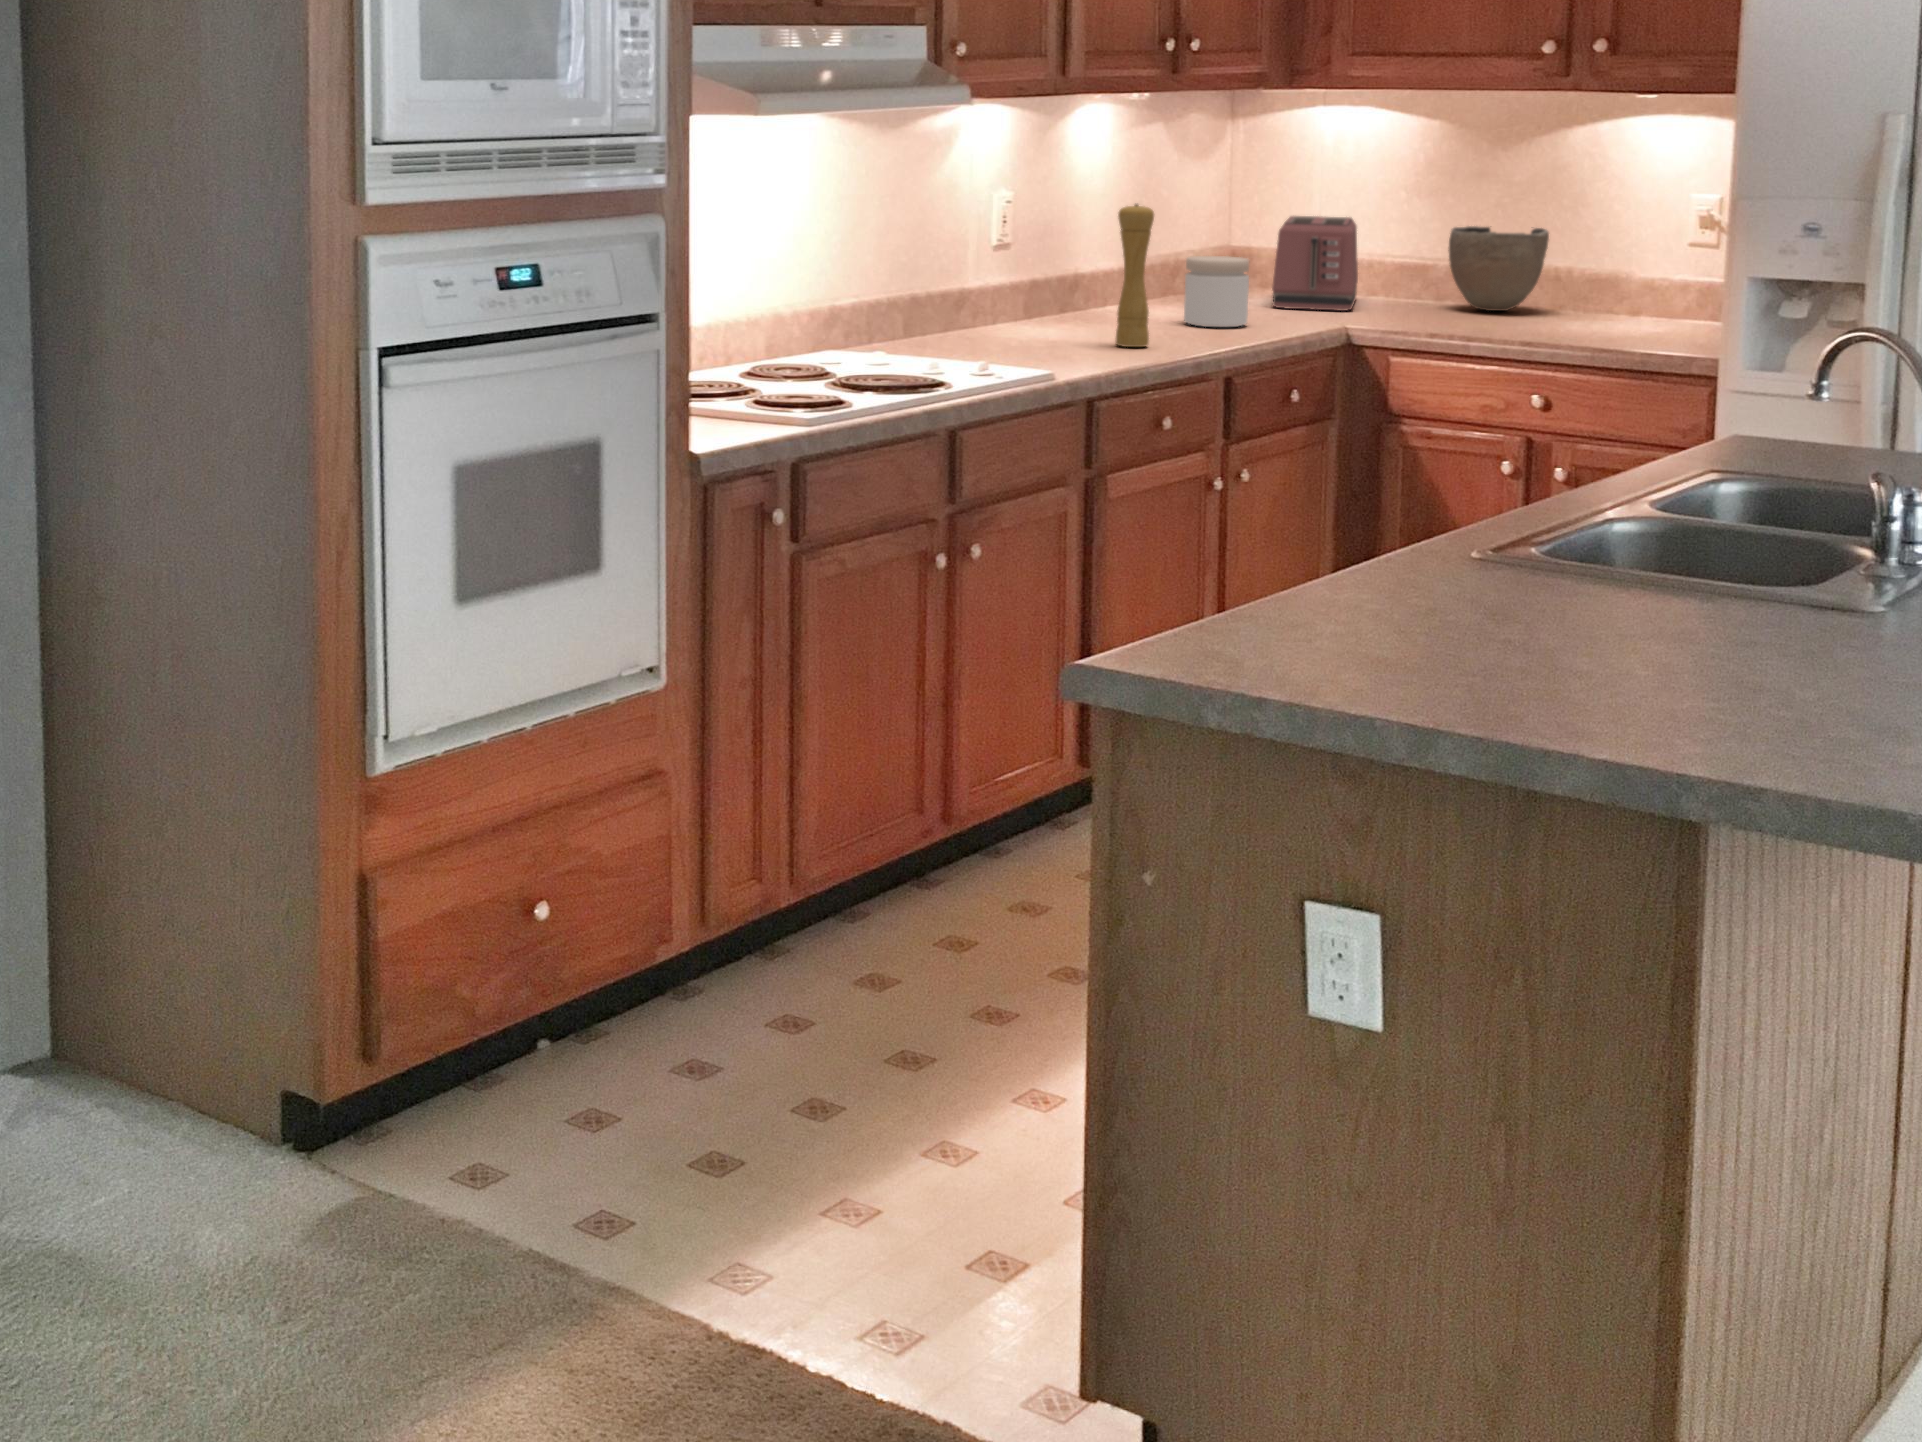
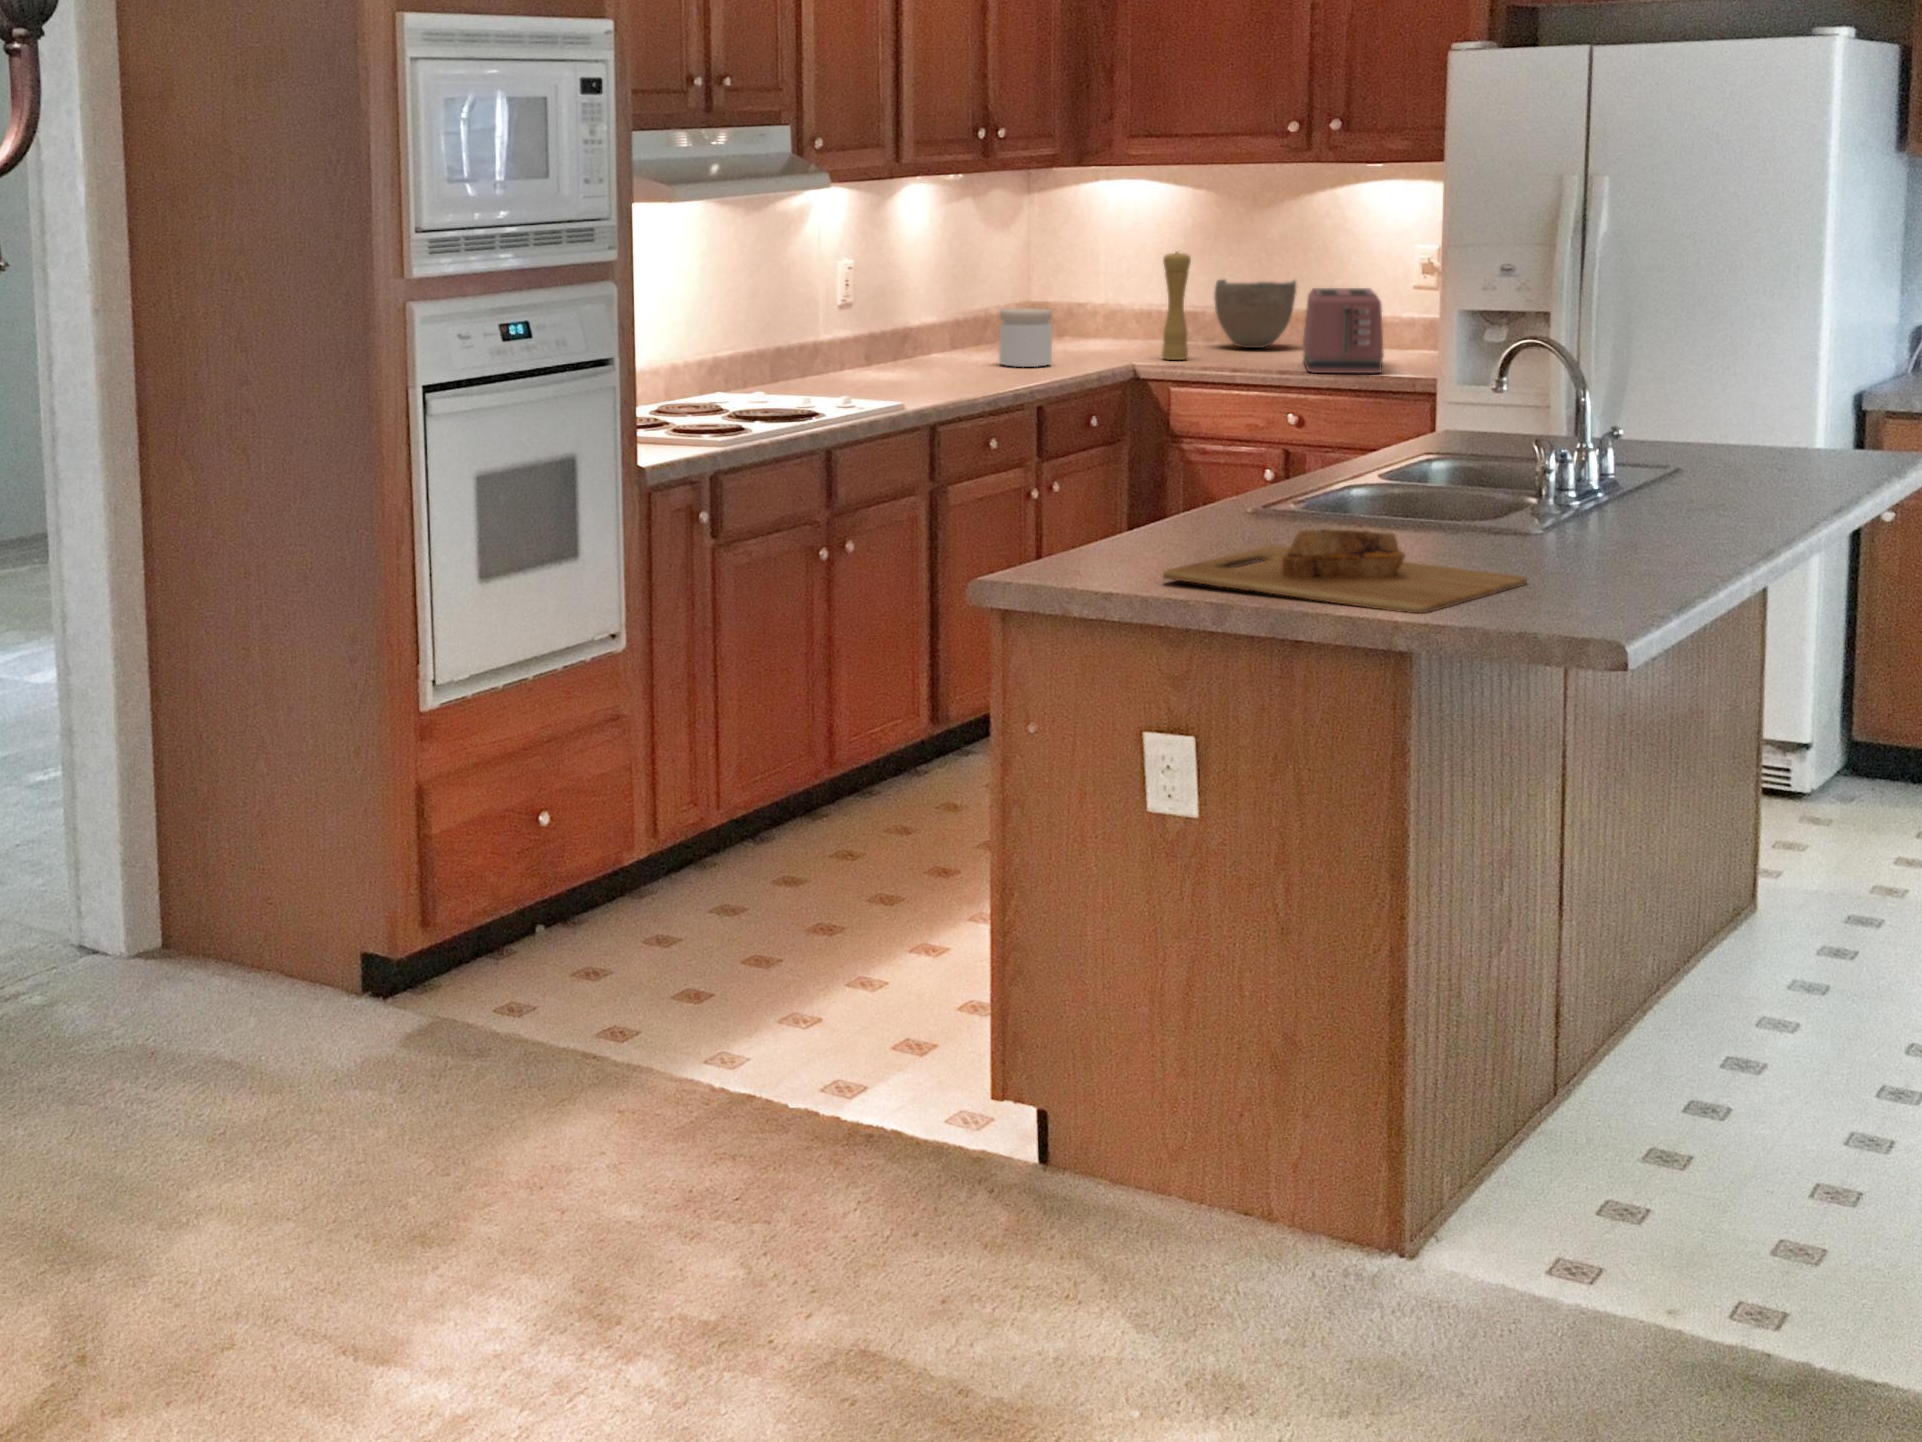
pepper mill: present [1116,204,1154,347] -> present [1162,252,1191,360]
toaster: present [1272,216,1358,311] -> present [1303,288,1384,373]
cutting board: none [1338,620,1876,769] -> present [1163,529,1527,613]

